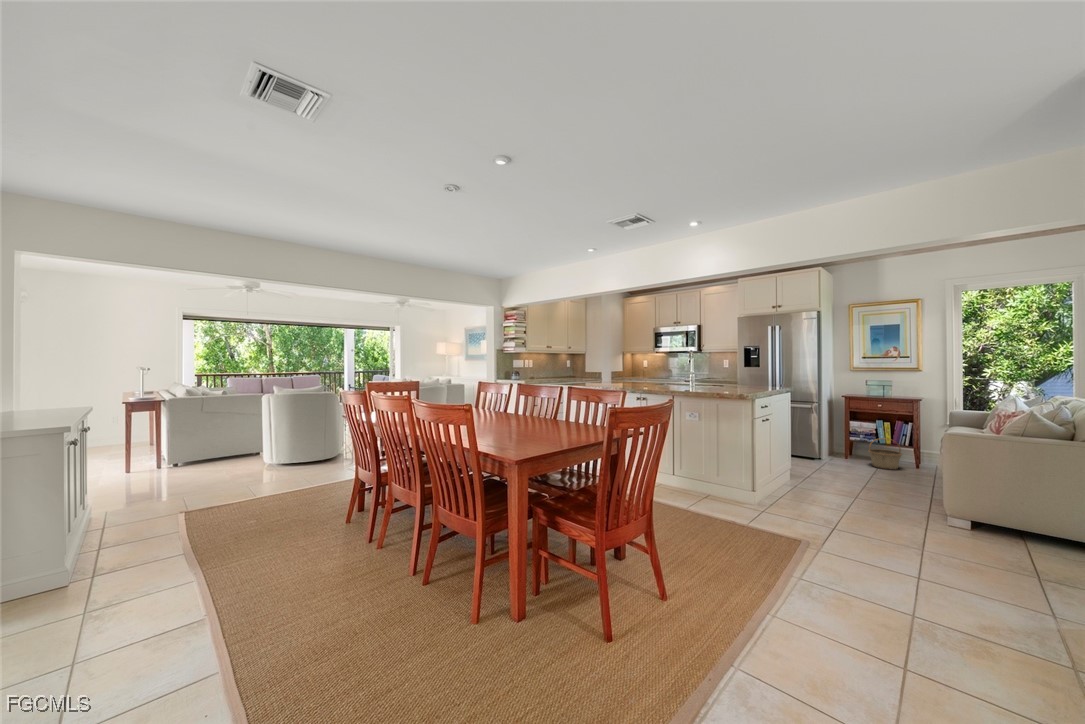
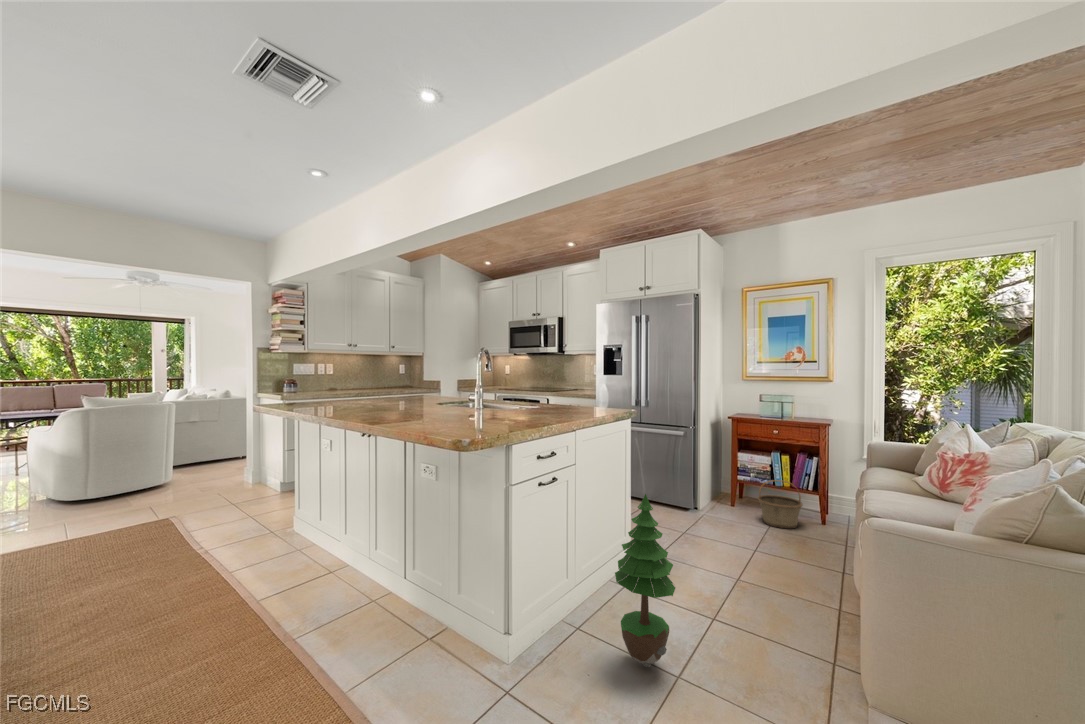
potted tree: none [818,434,854,516] -> present [615,494,675,667]

